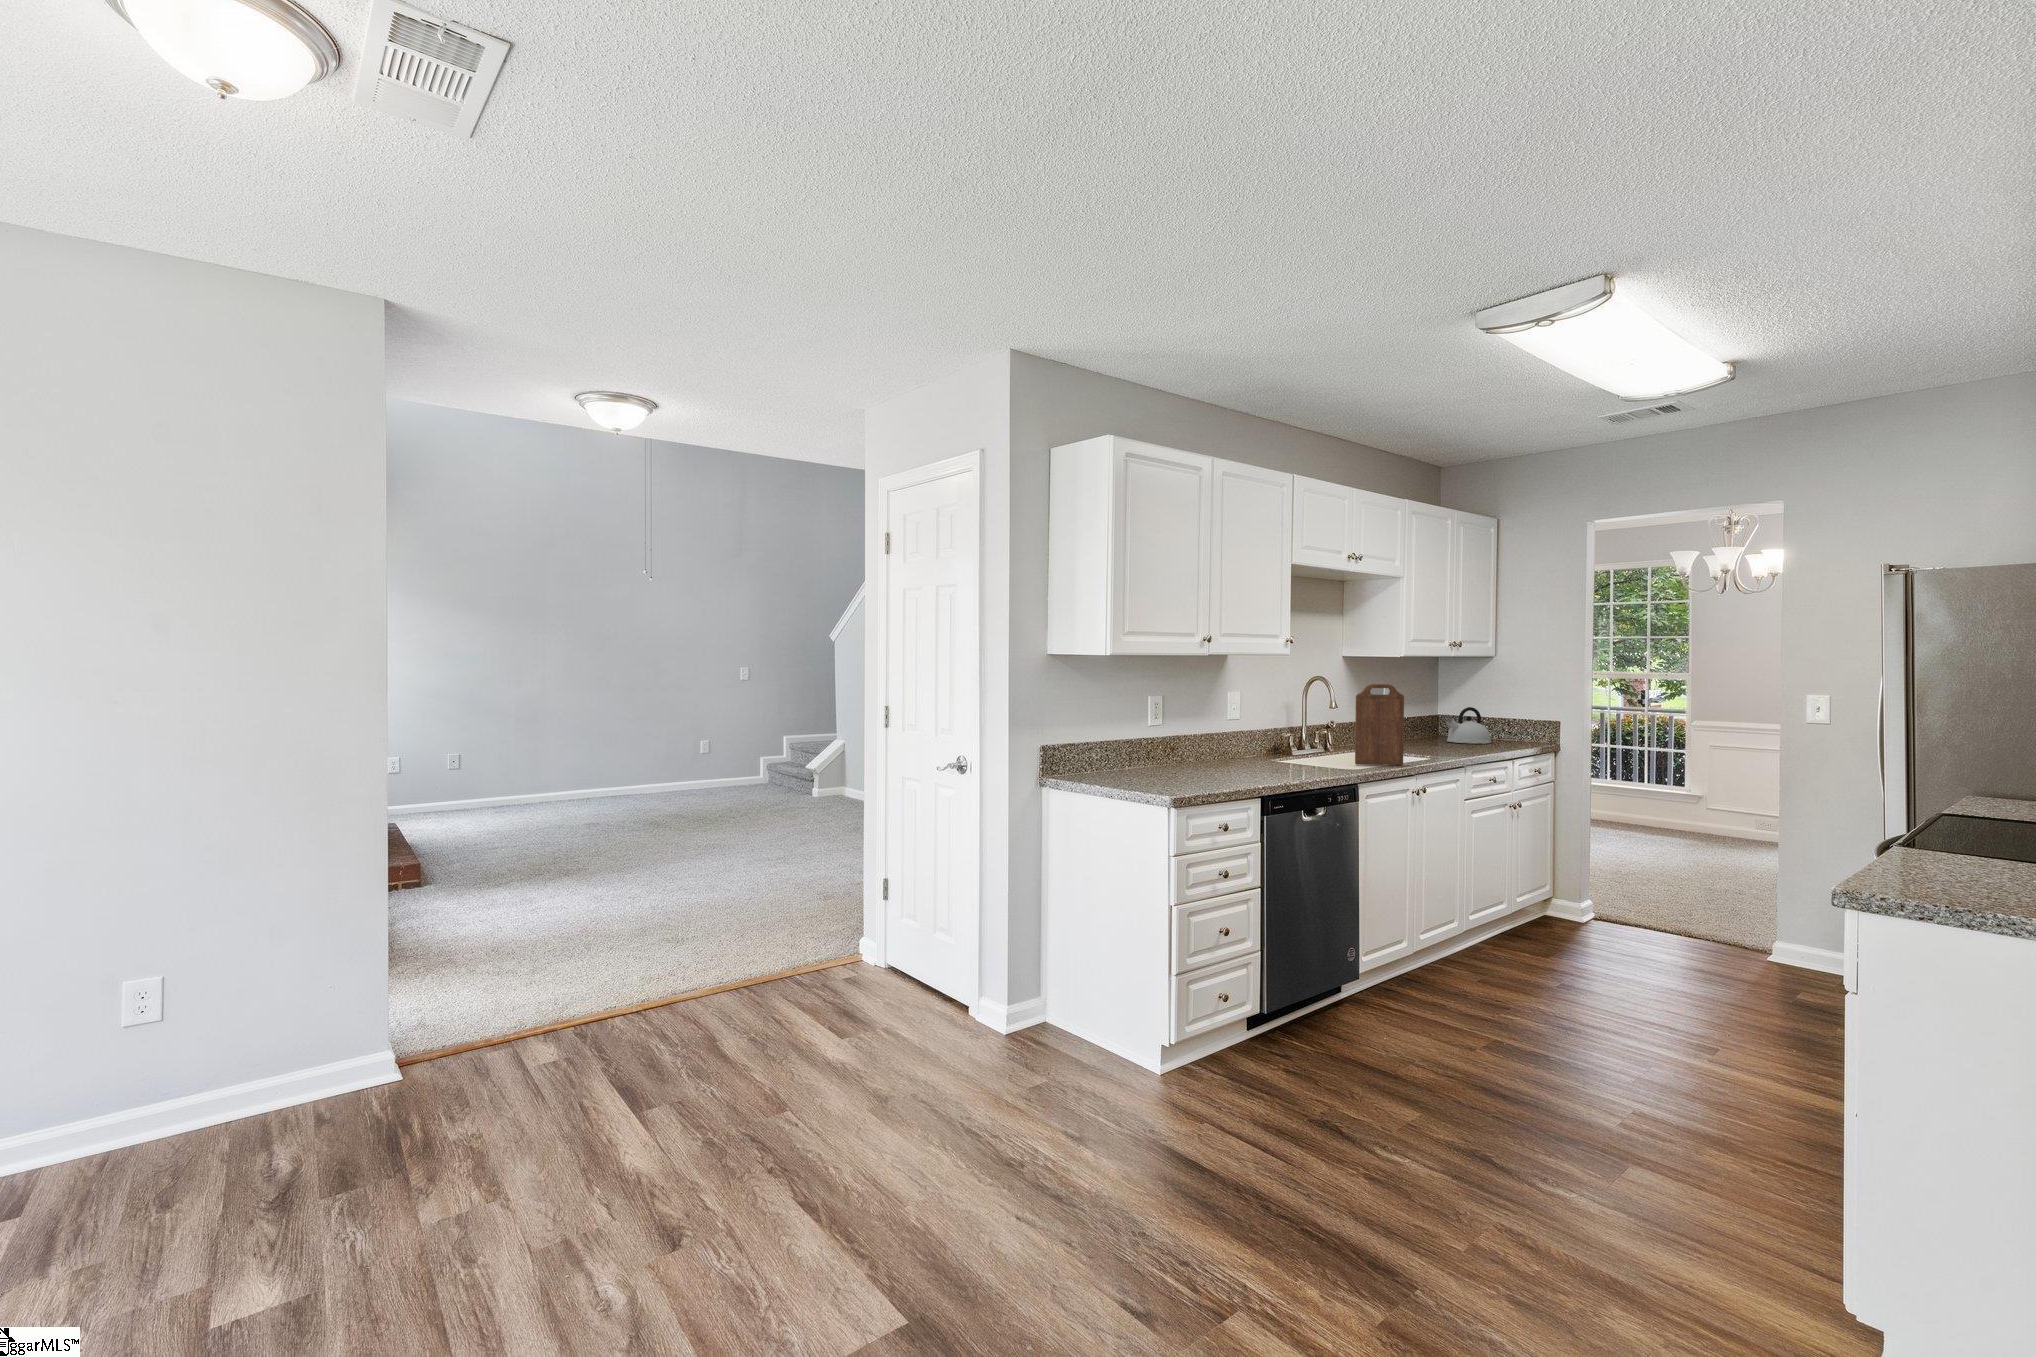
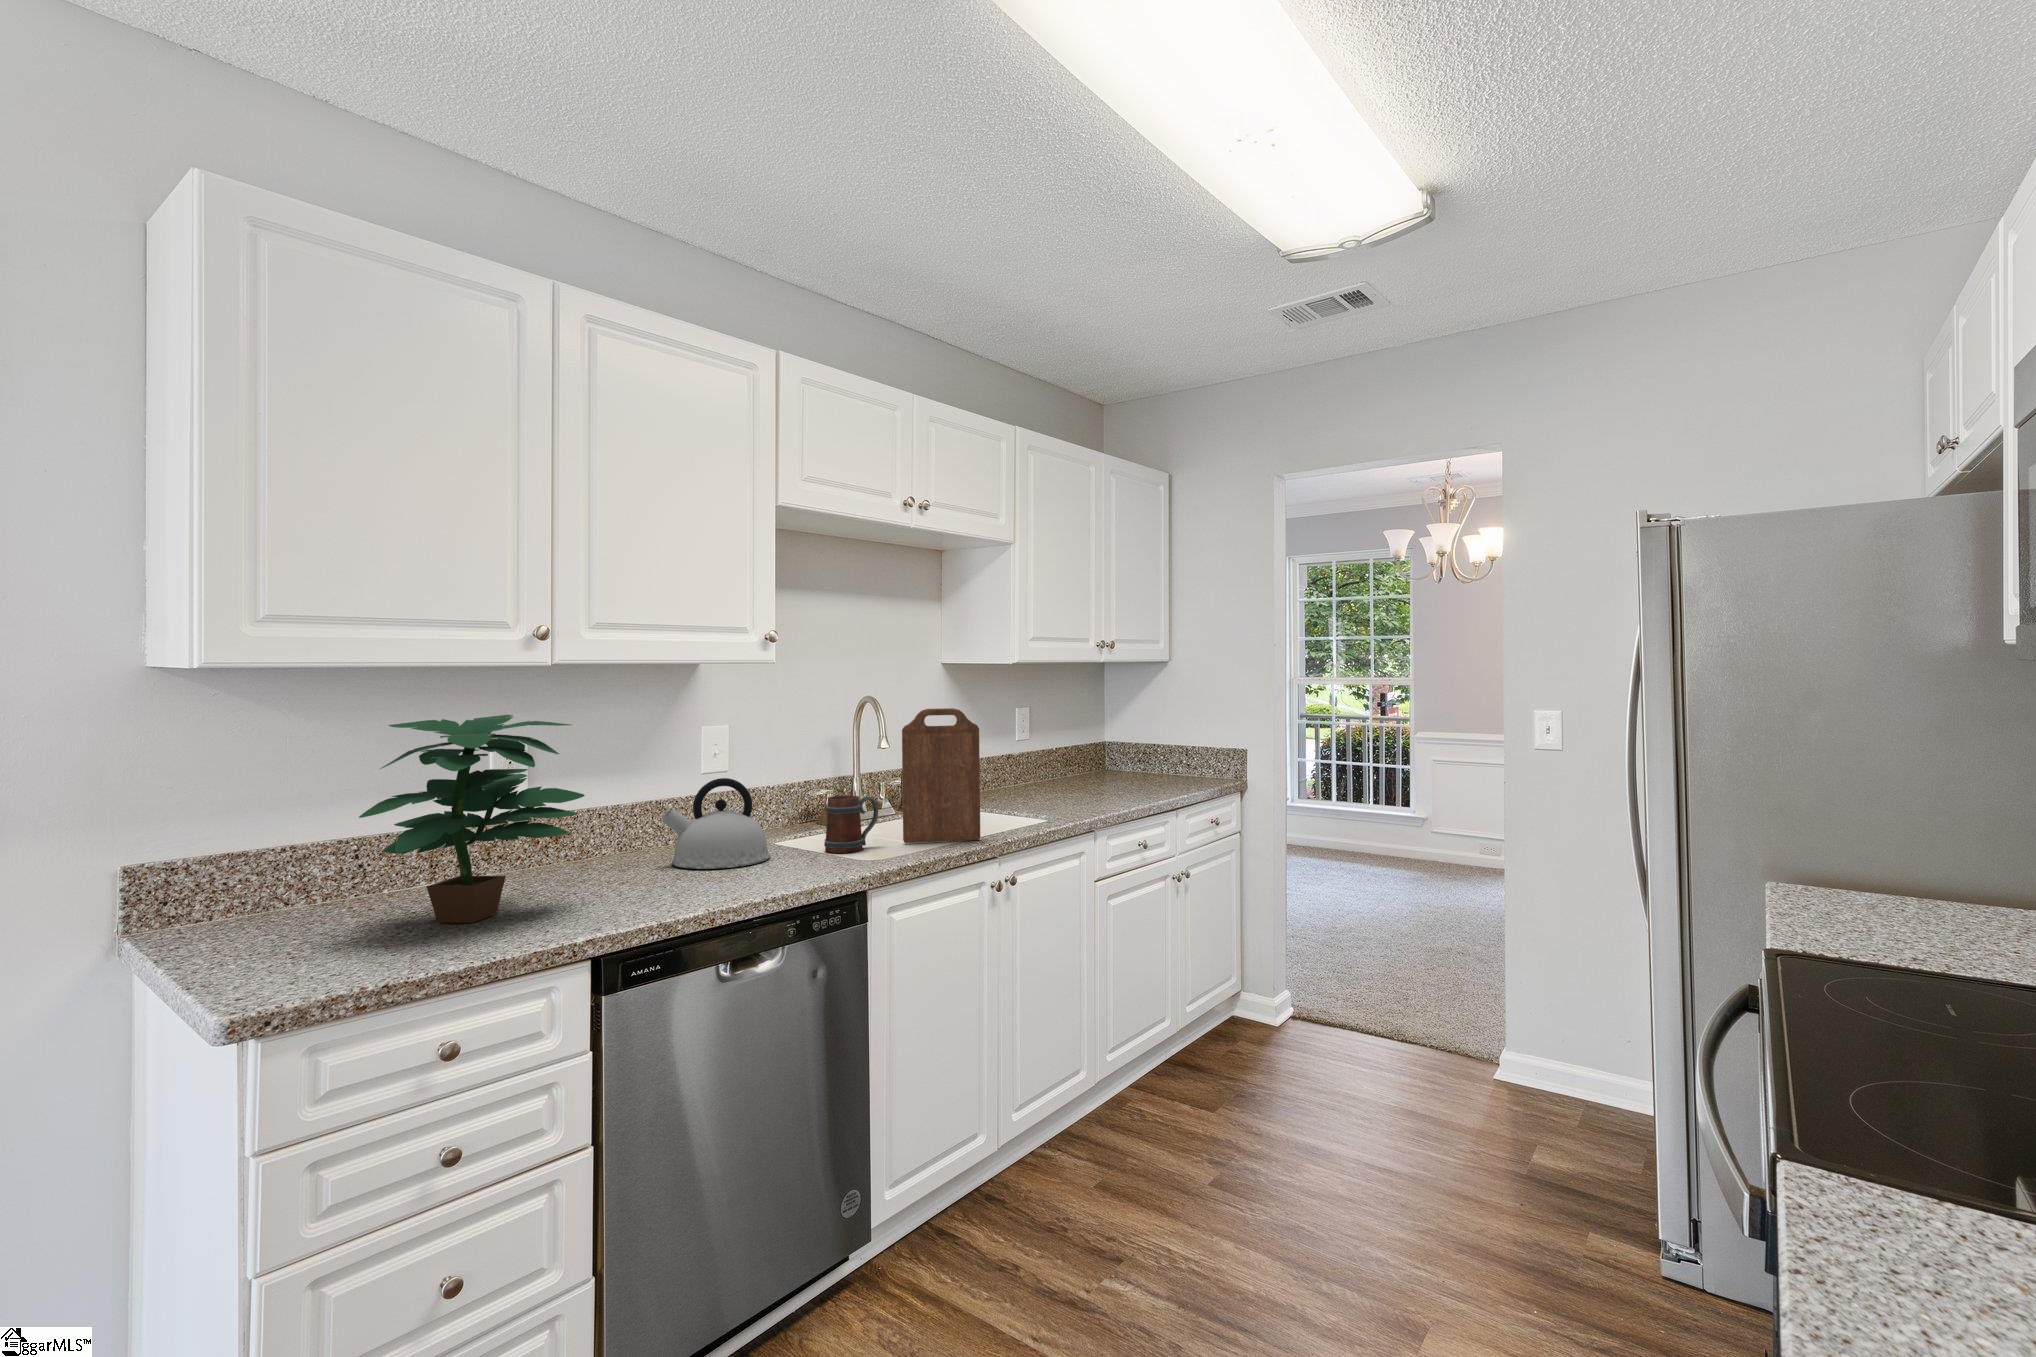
potted plant: none [1136,680,1224,781] -> present [359,715,585,923]
kettle: present [1447,707,1491,744] -> present [661,778,770,869]
mug: none [1311,734,1342,767] -> present [824,795,878,853]

